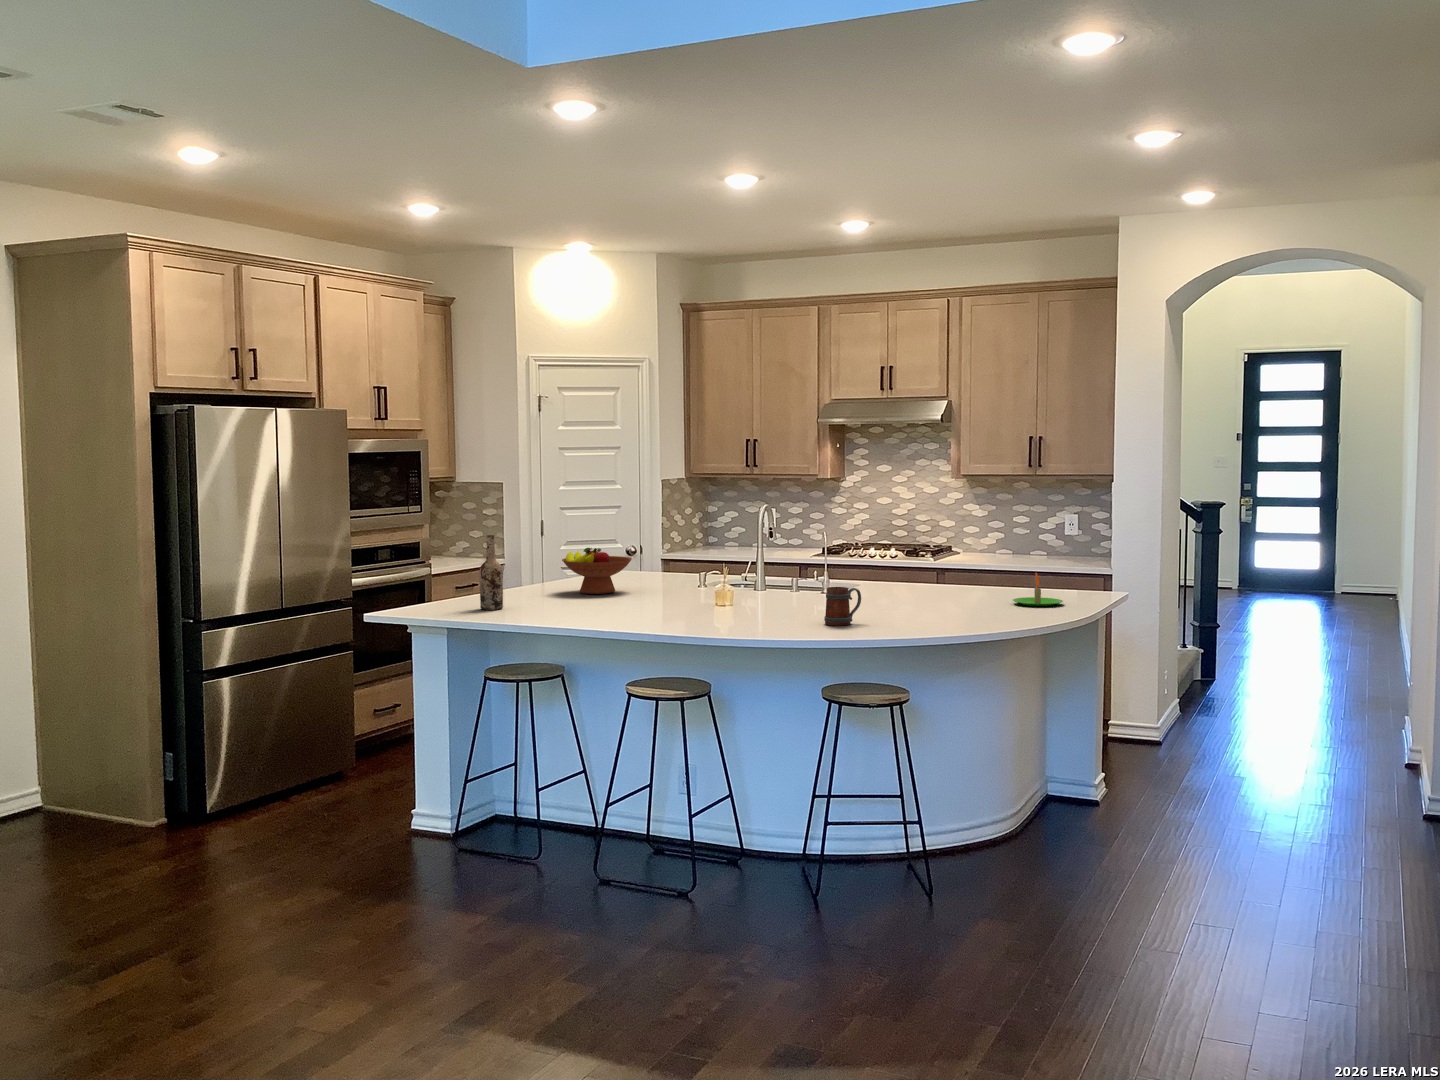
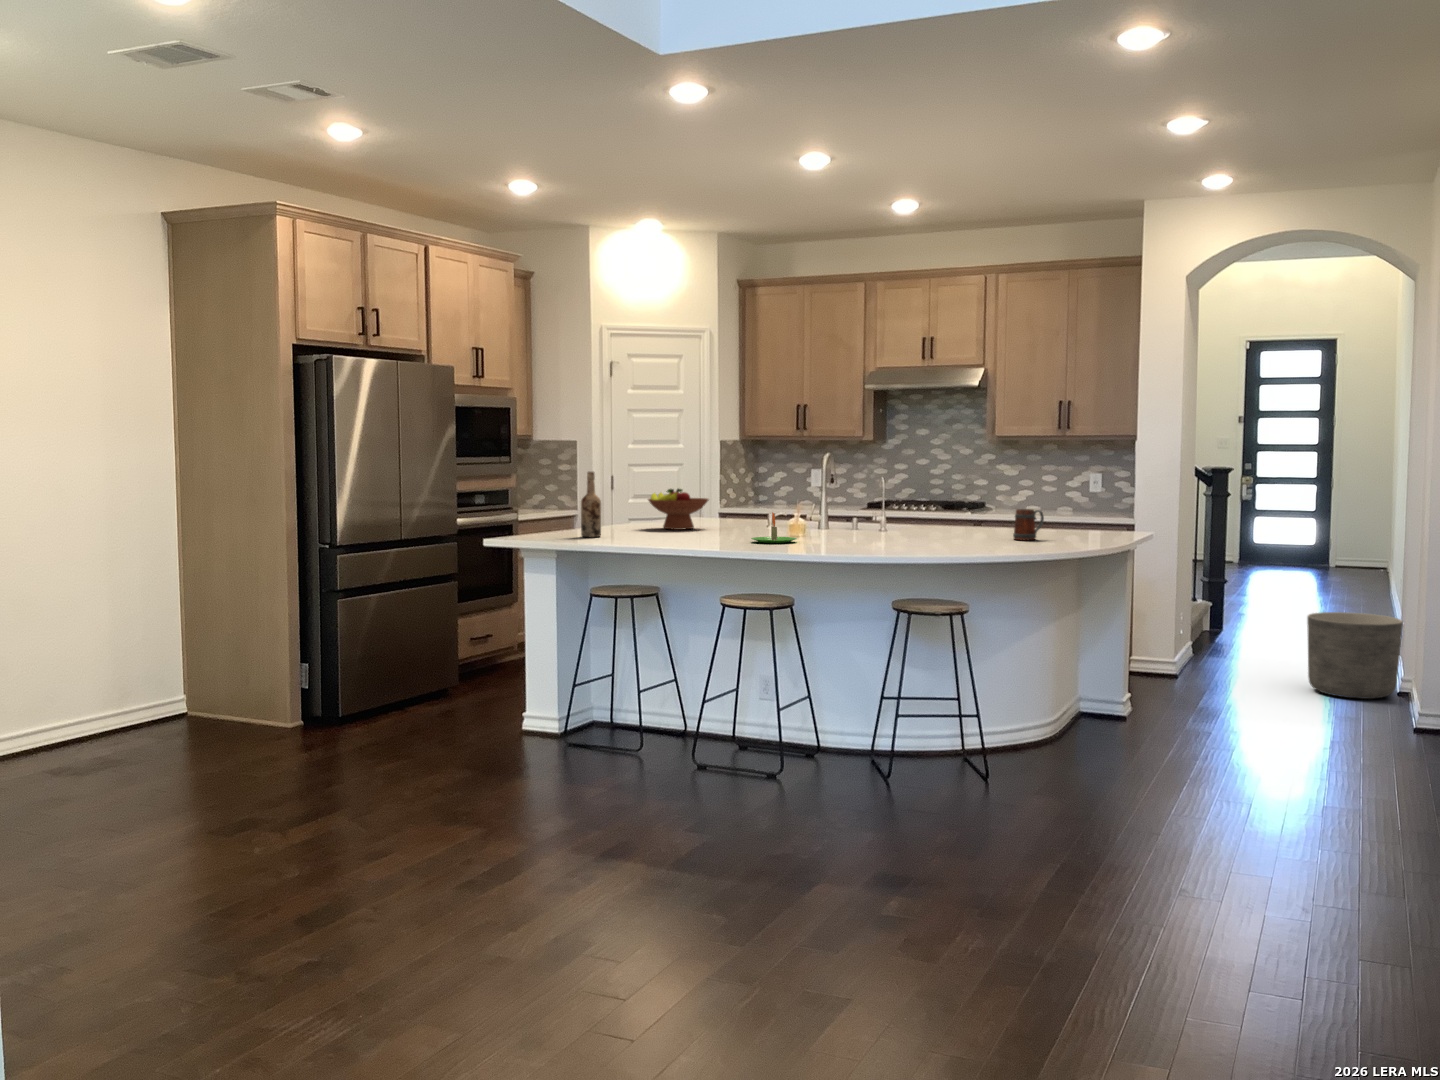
candle: present [1013,573,1063,606] -> present [751,513,797,543]
mug: present [824,587,861,626] -> present [1013,509,1044,540]
planter: none [1302,675,1407,775] -> present [1307,612,1403,699]

